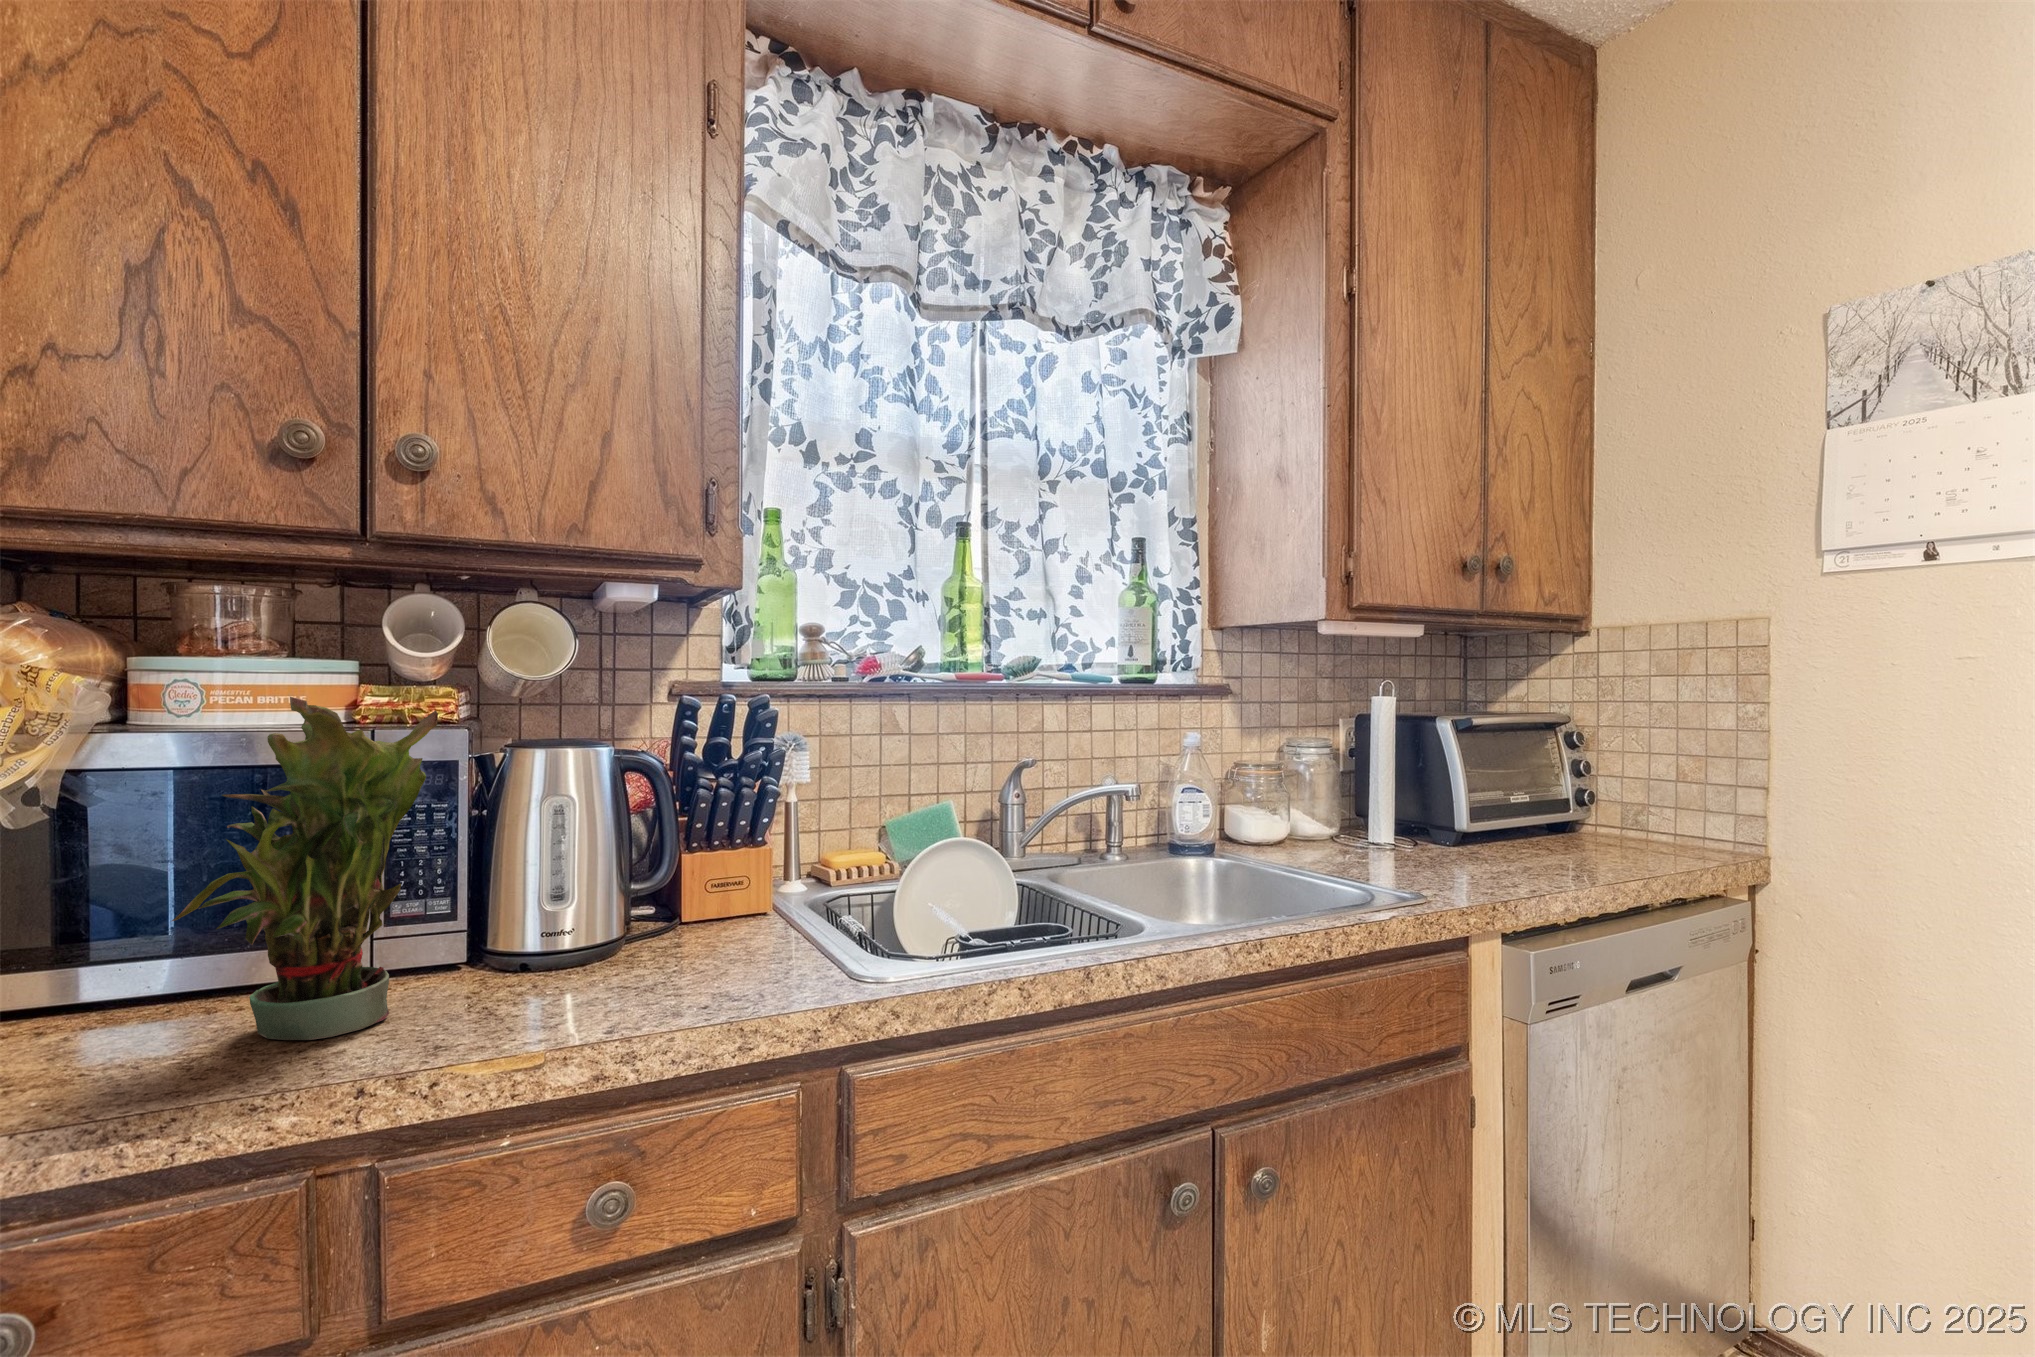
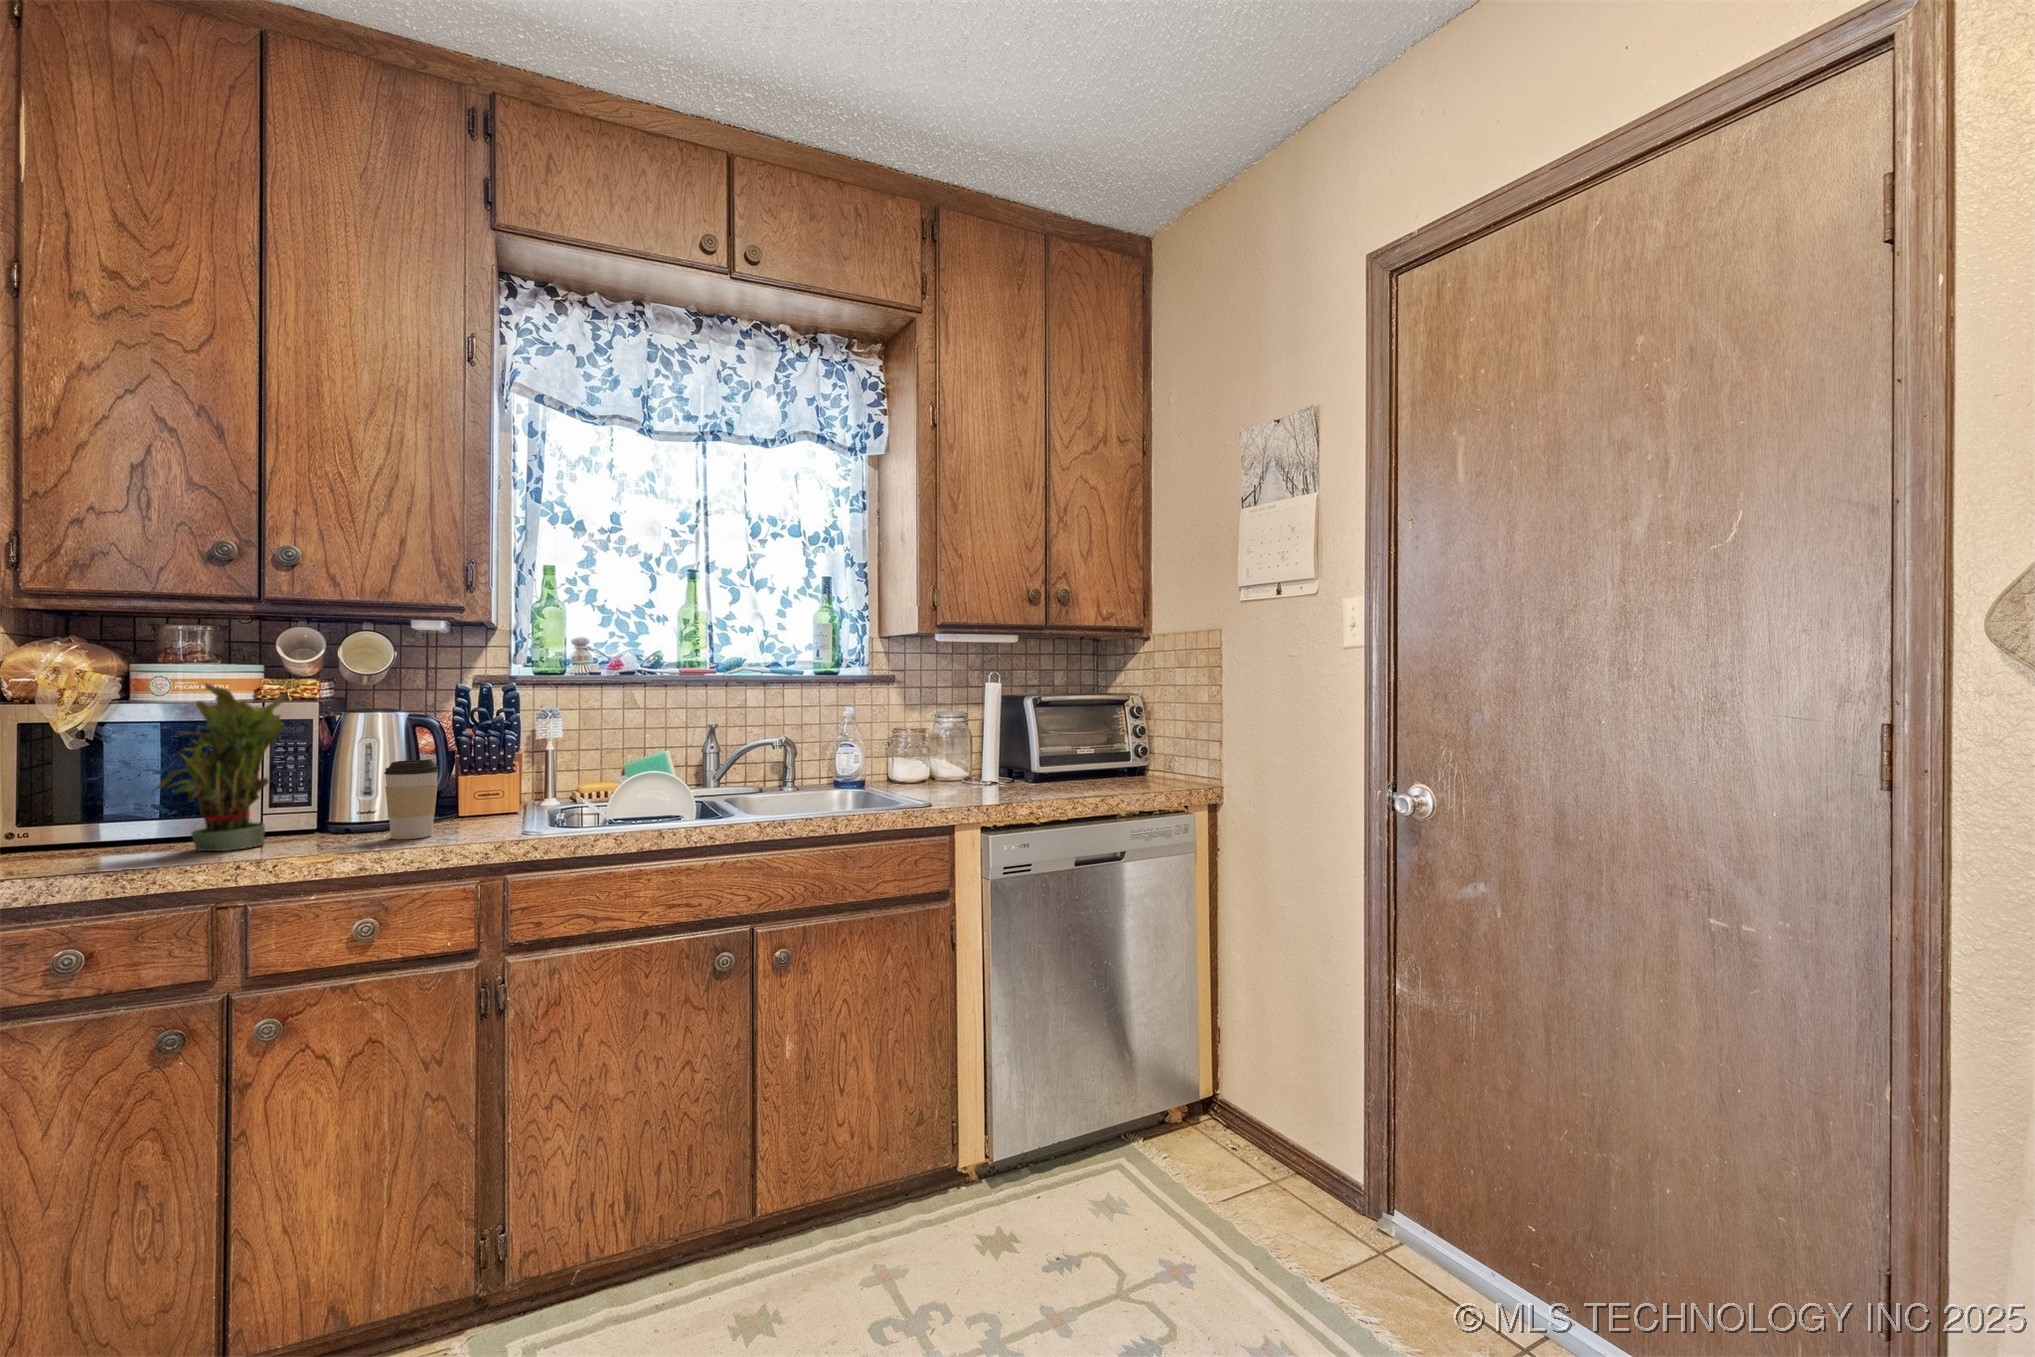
coffee cup: none [607,839,700,997] -> present [384,759,439,839]

